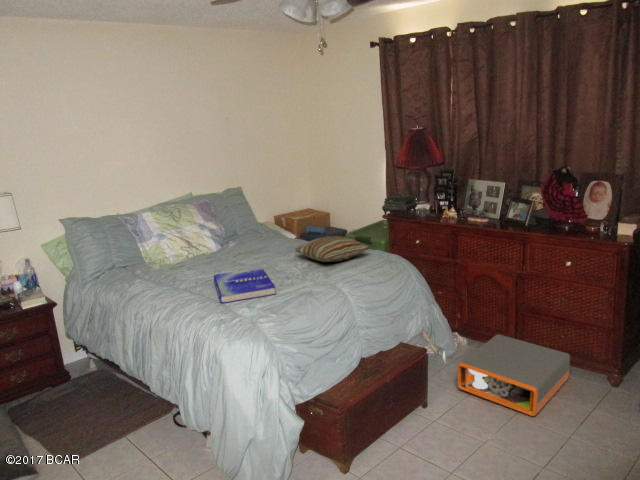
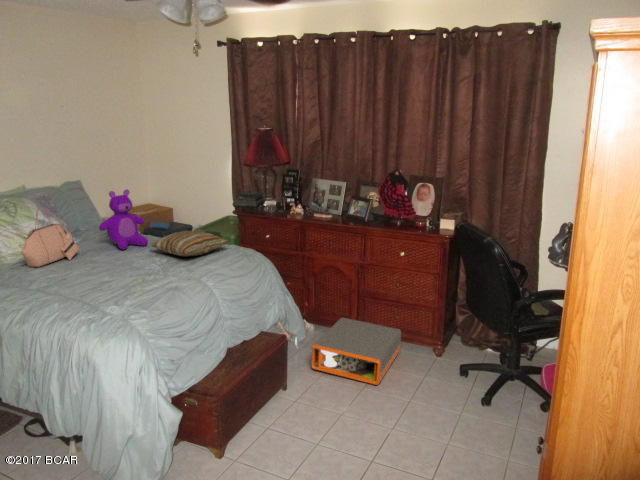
teddy bear: none [252,196,295,254] -> present [99,189,148,250]
handbag: none [184,215,234,268] -> present [21,208,79,267]
book: present [214,268,276,303] -> none [63,263,140,302]

